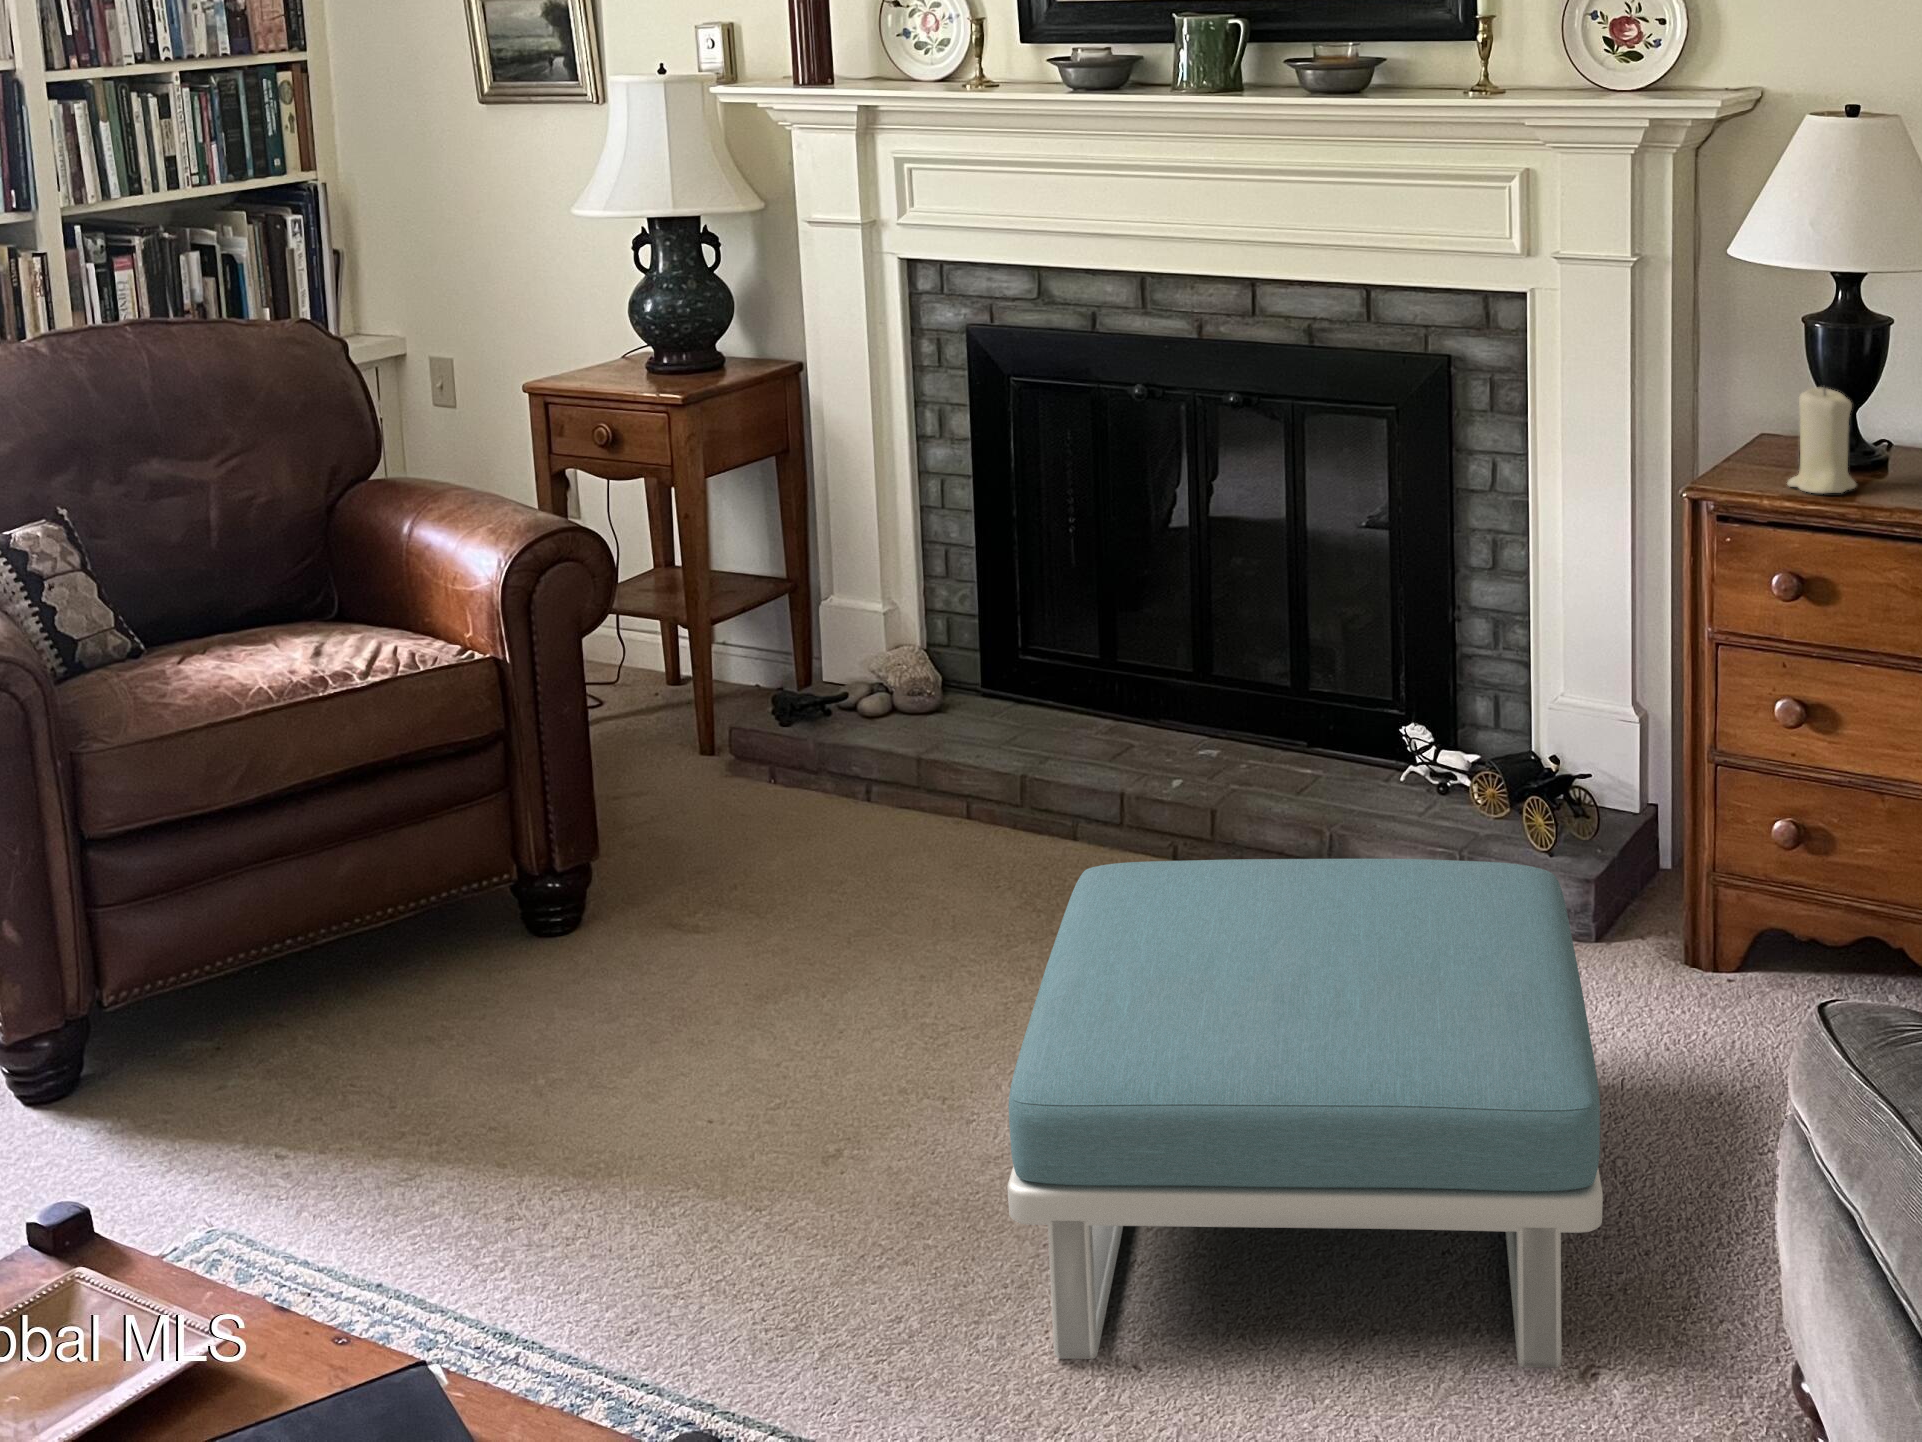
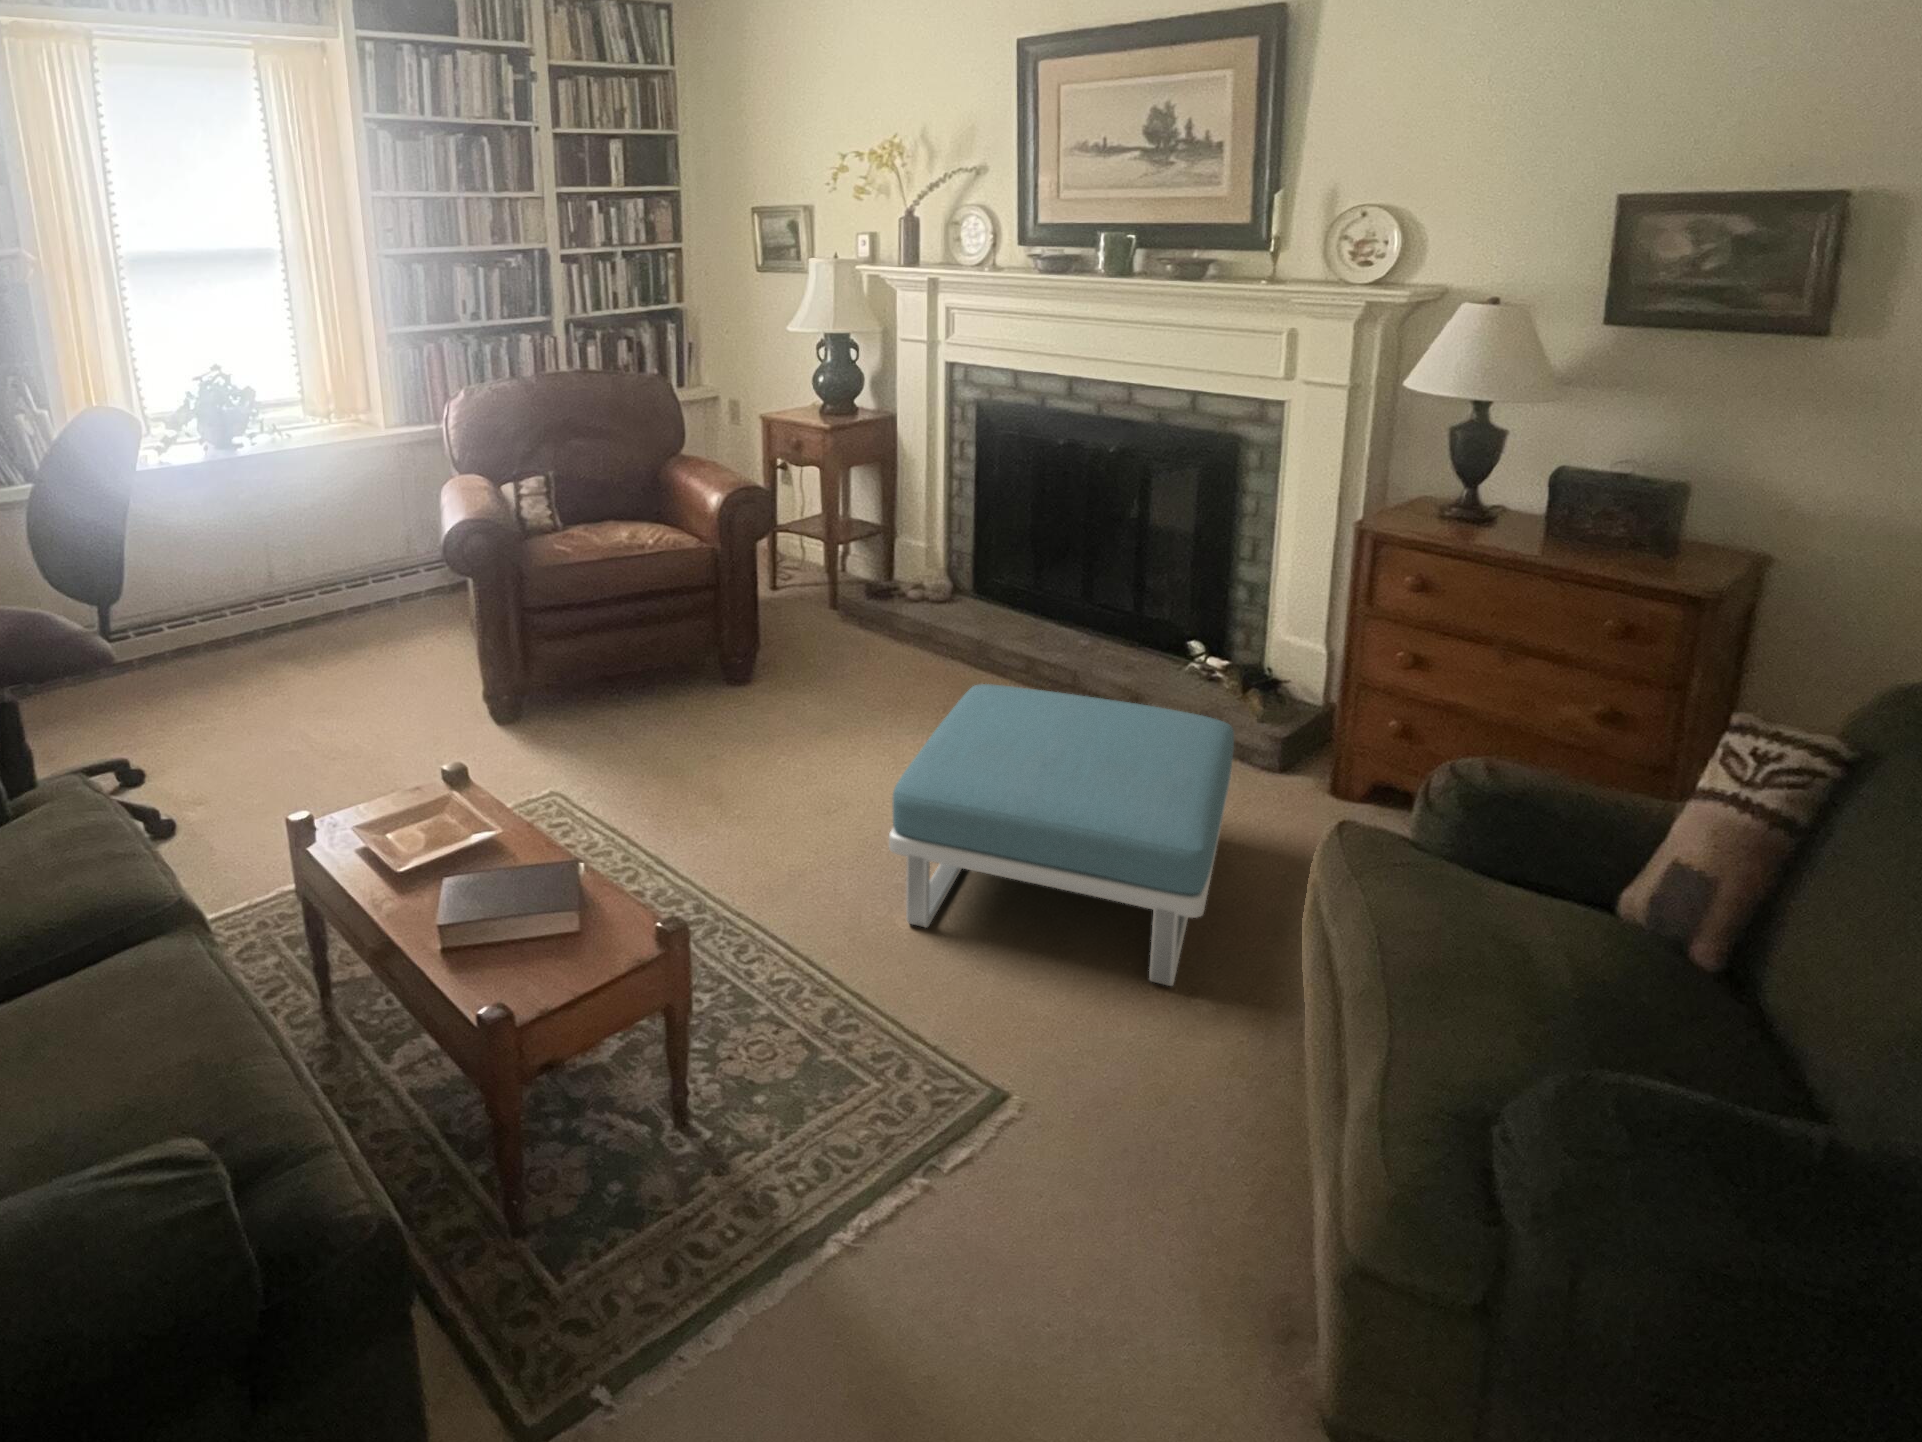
candle: present [1787,387,1856,494] -> none [1418,467,1465,532]

